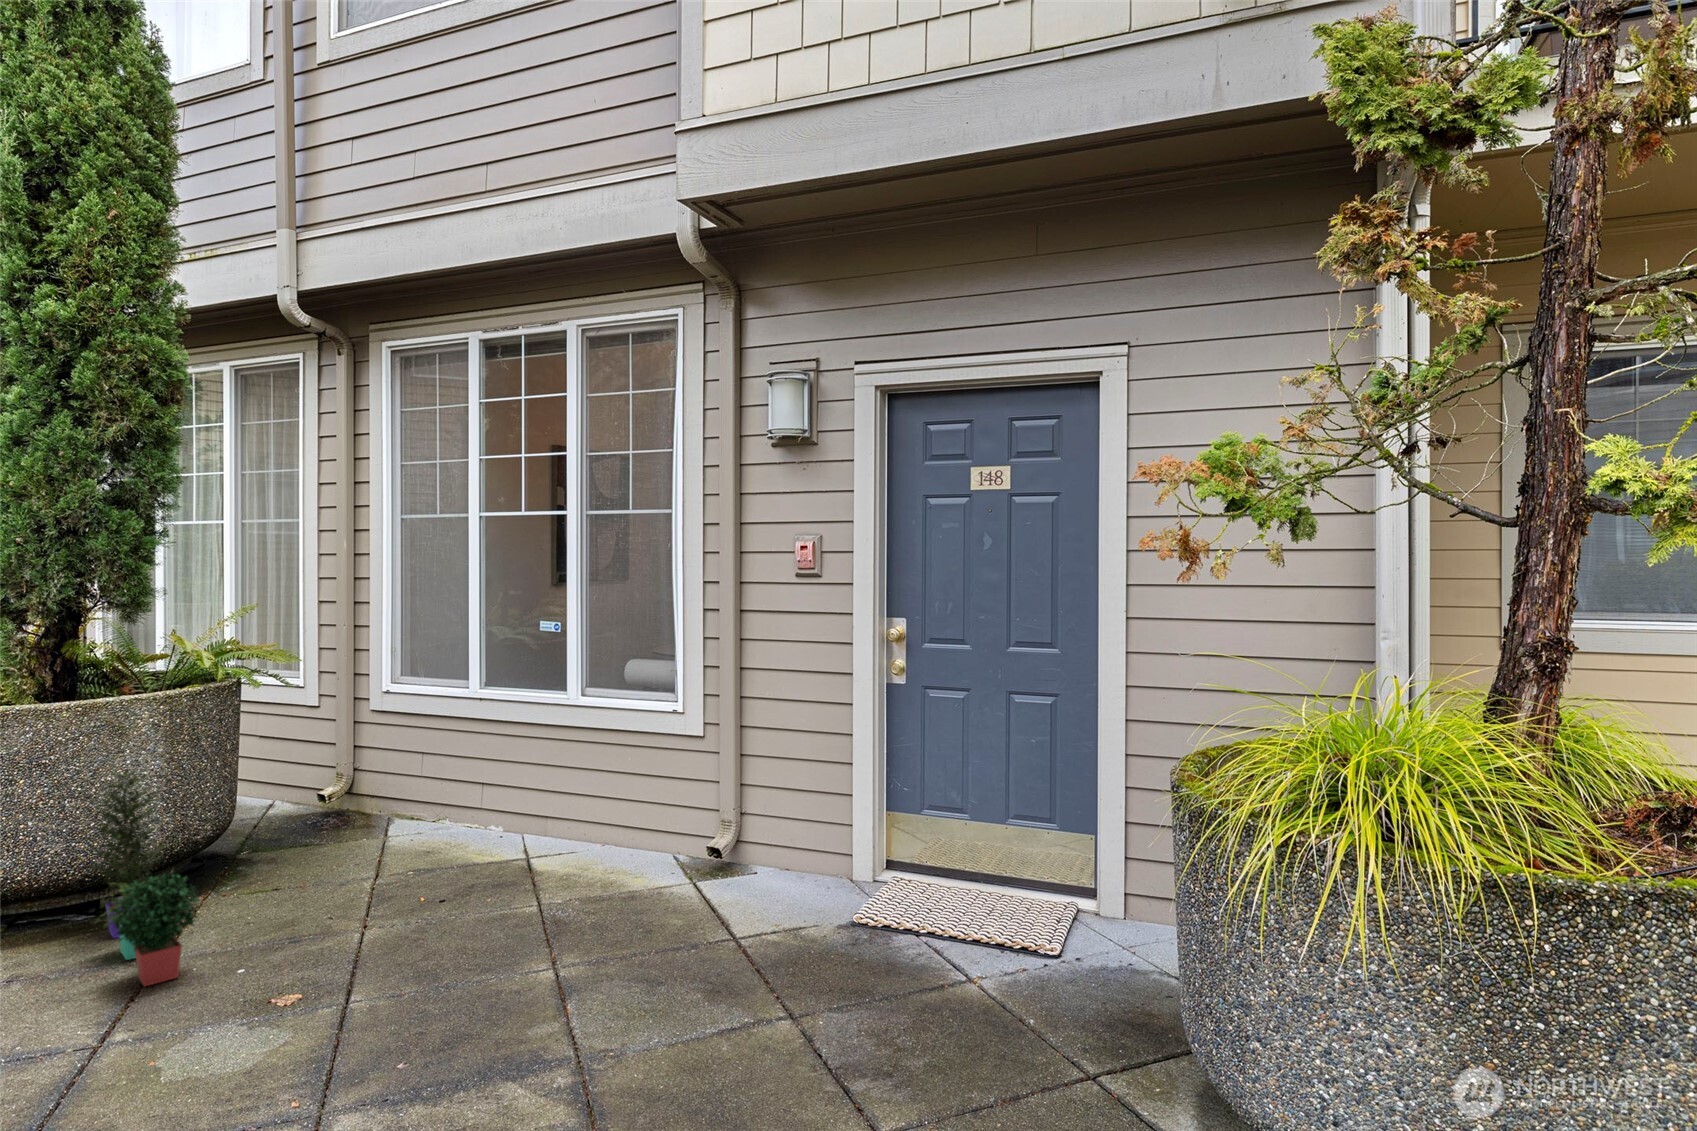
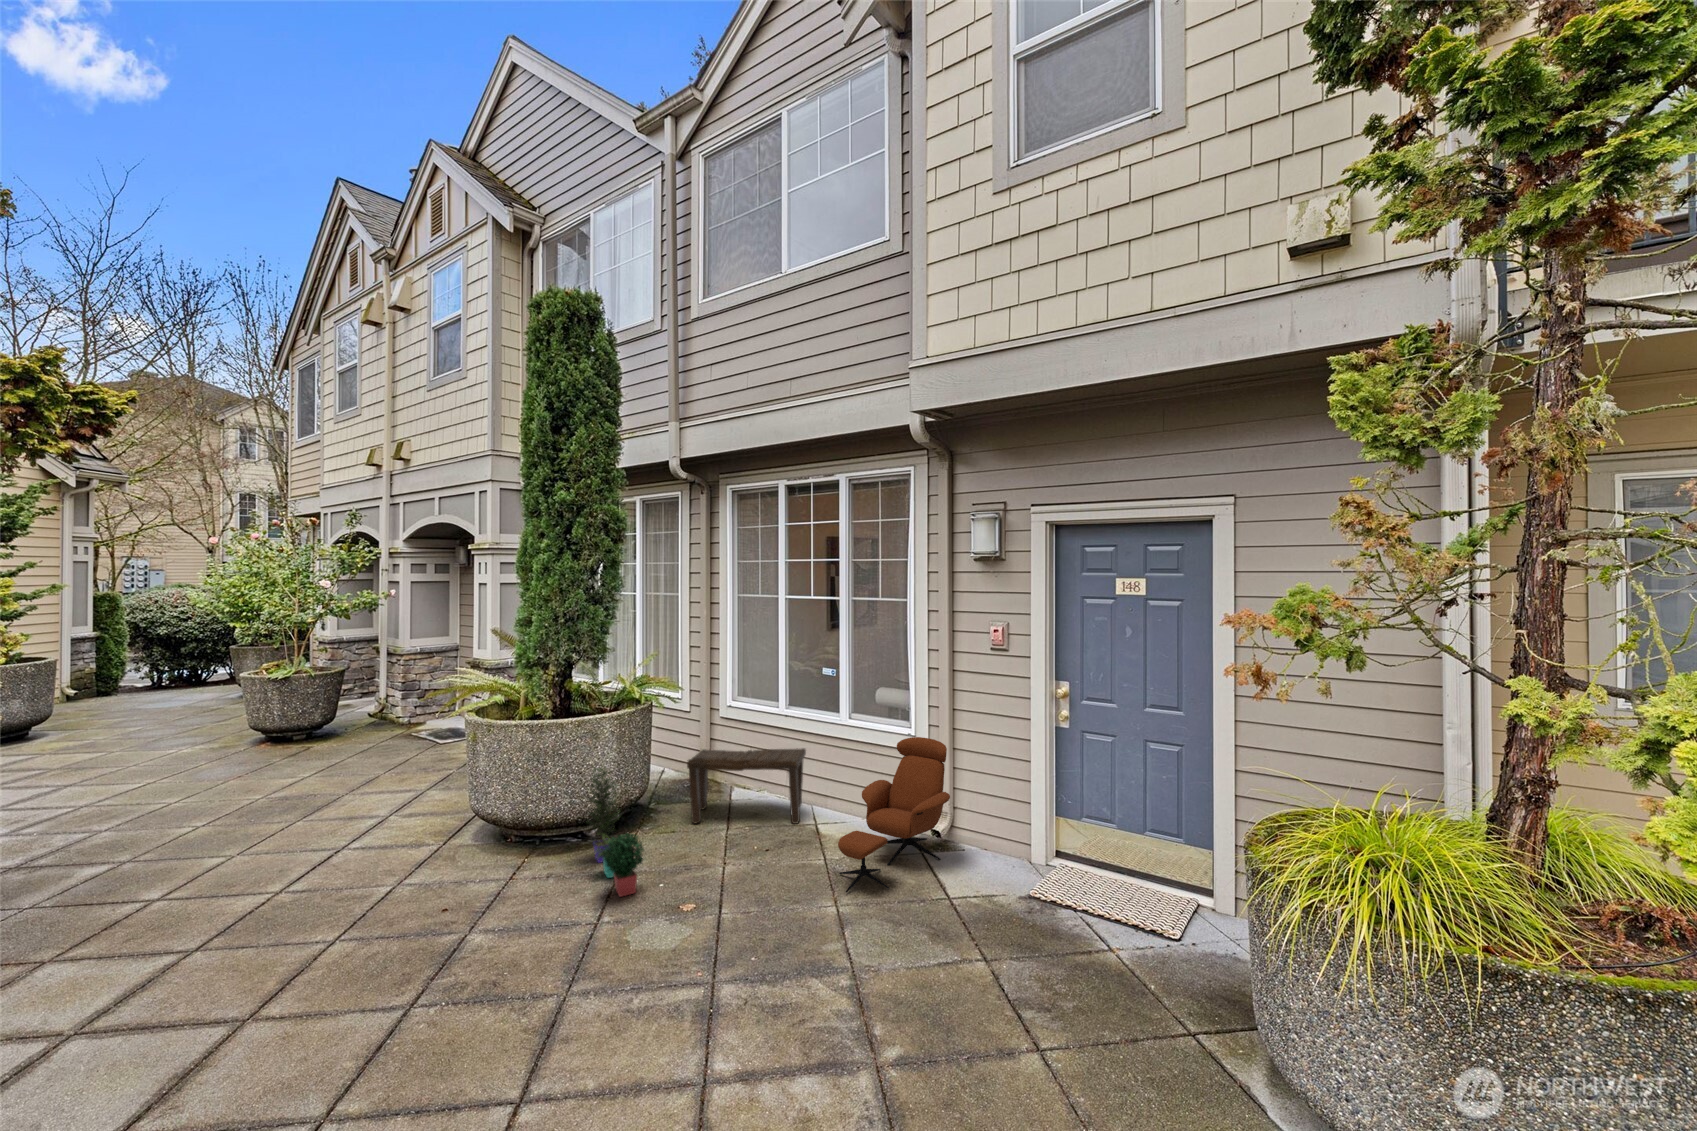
lounge chair: none [554,711,732,942] -> present [838,737,950,893]
bench: none [300,744,509,869] -> present [687,748,806,824]

